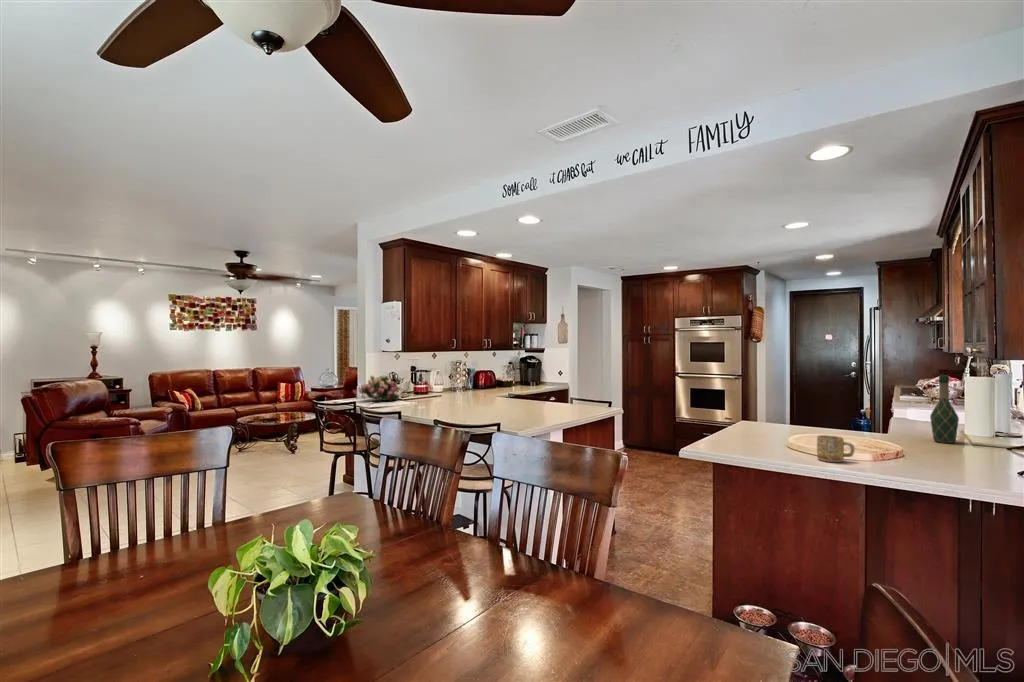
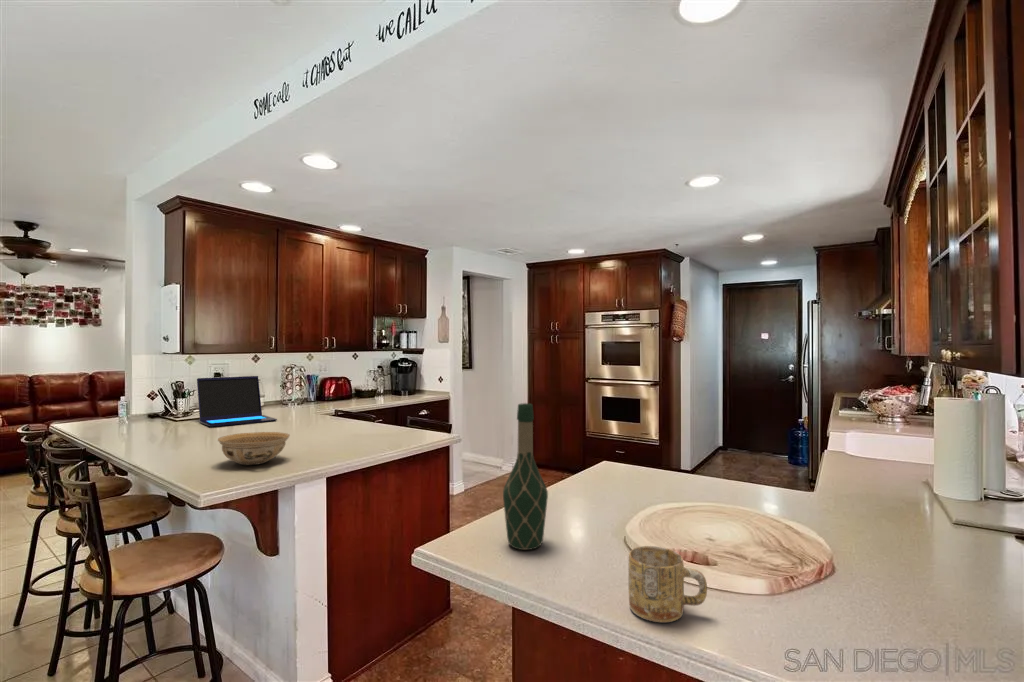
laptop: none [421,368,479,403] -> present [197,376,277,427]
flower arrangement: present [359,375,400,400] -> none [93,386,168,422]
wine bottle: present [930,375,959,443] -> present [503,403,548,550]
ceramic bowl: none [505,401,544,420] -> present [218,432,290,465]

